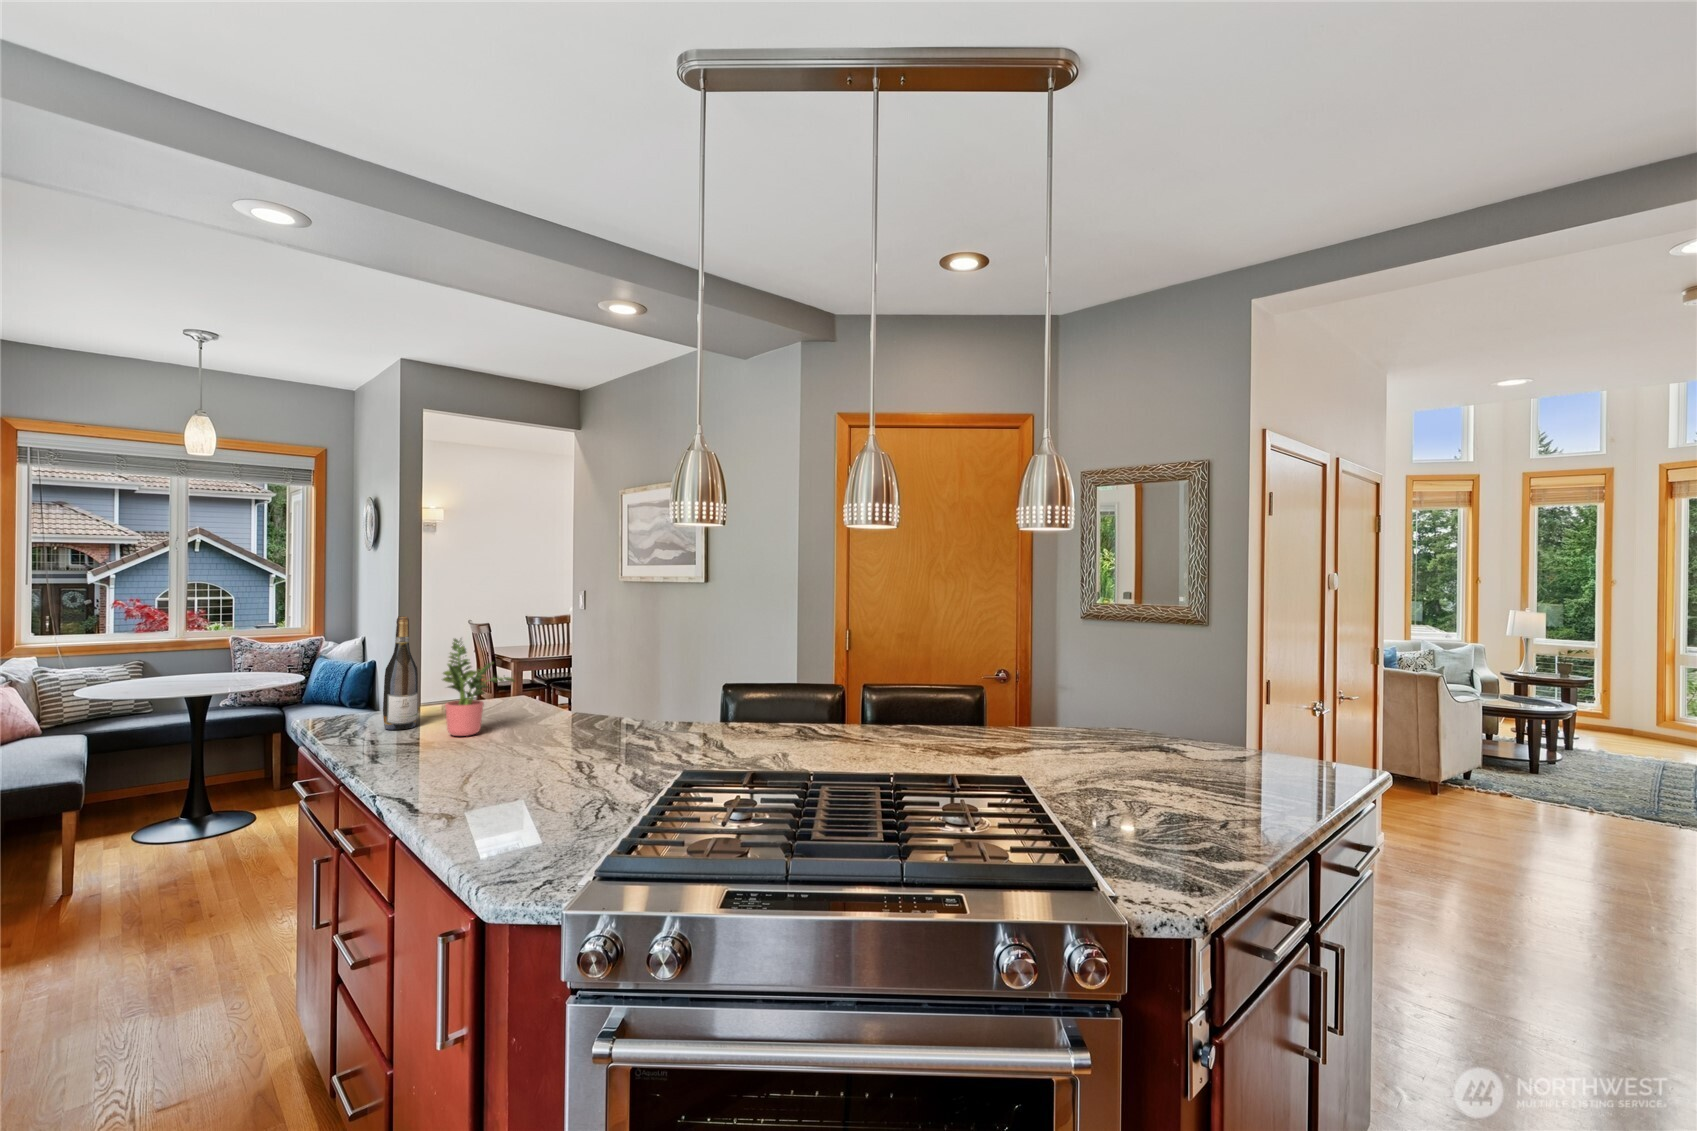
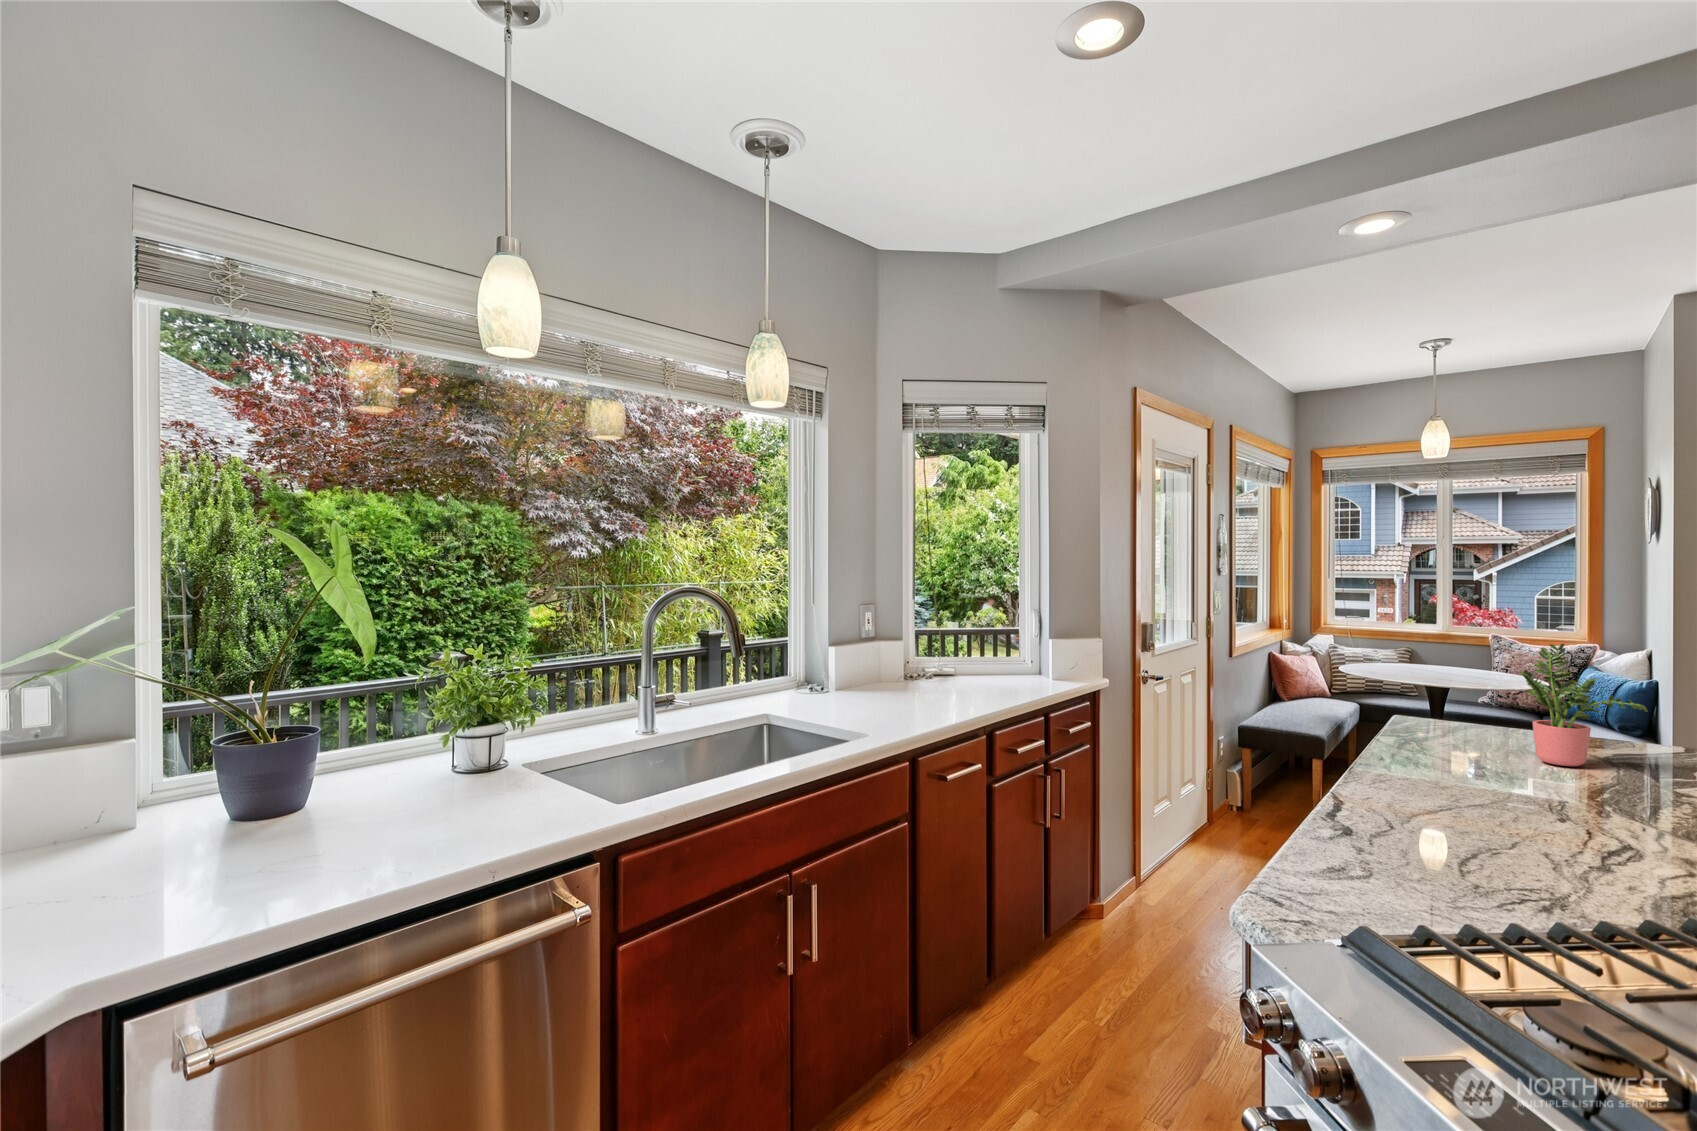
wine bottle: present [383,616,418,730] -> none [1475,614,1520,743]

